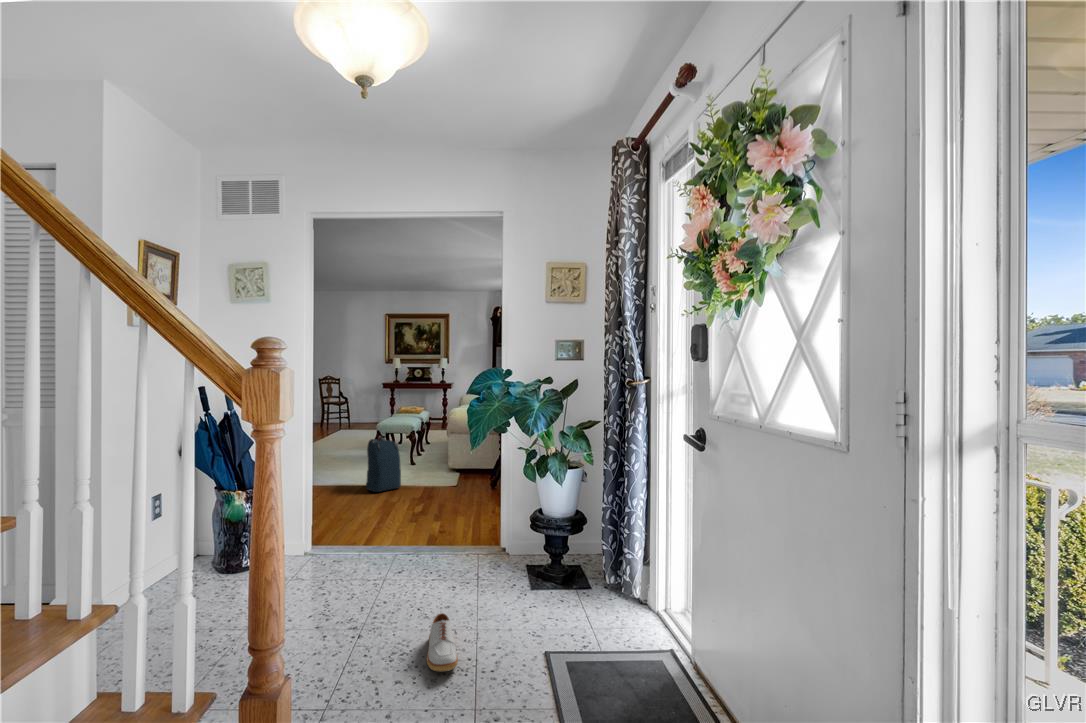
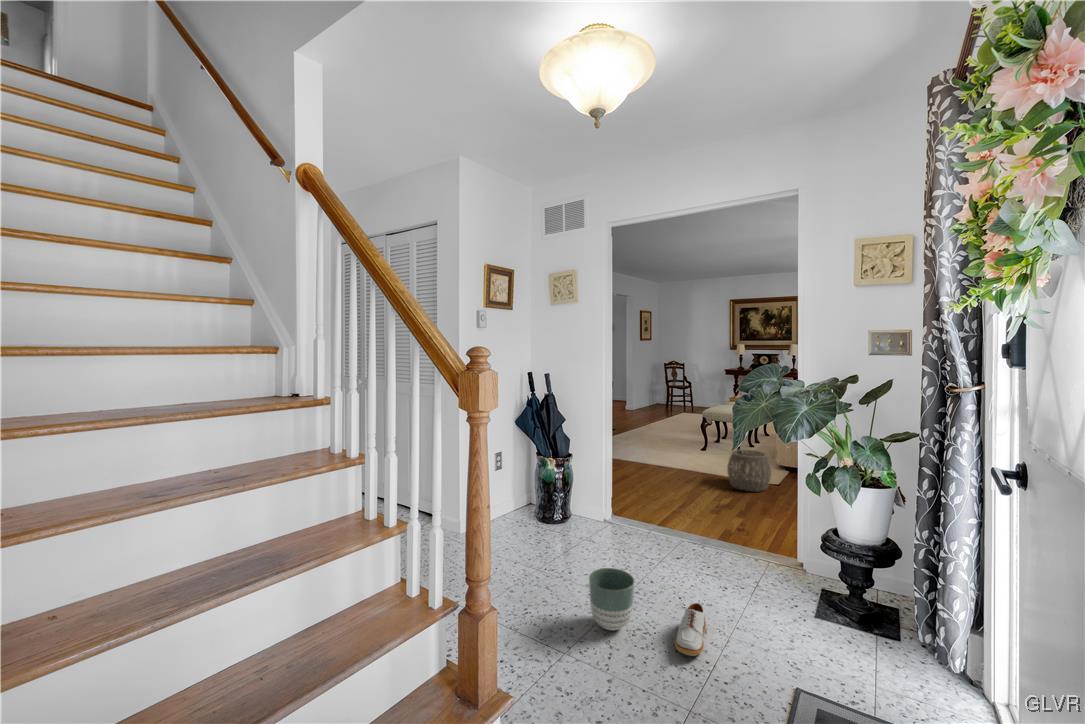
backpack: present [366,438,401,492] -> none [684,427,717,478]
woven basket: none [413,455,455,497] -> present [727,449,771,492]
planter: none [319,603,378,683] -> present [589,568,634,630]

